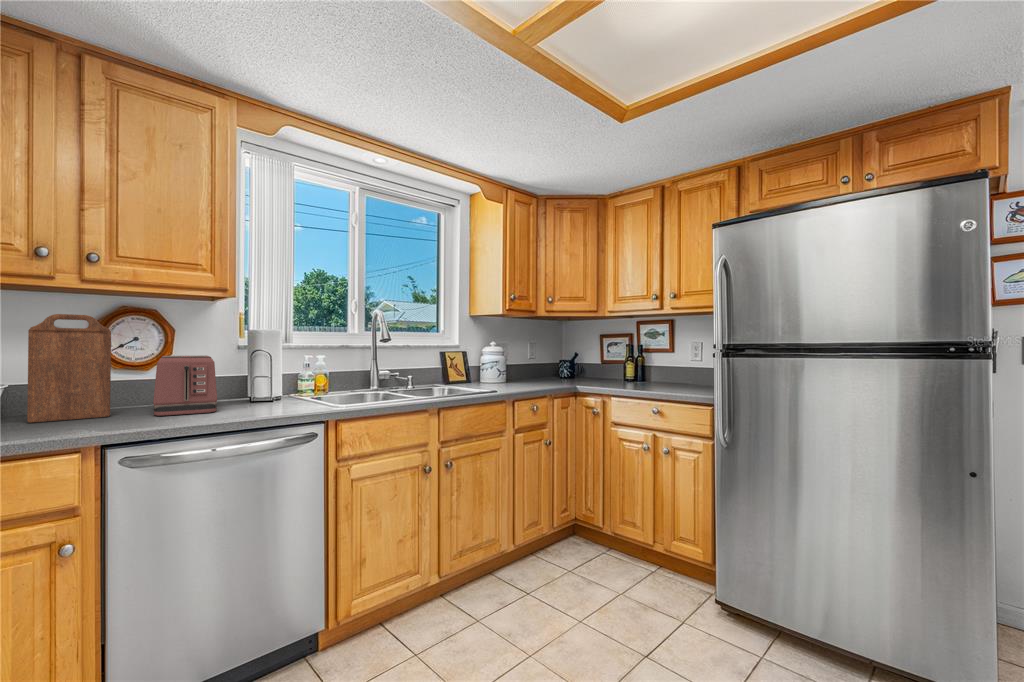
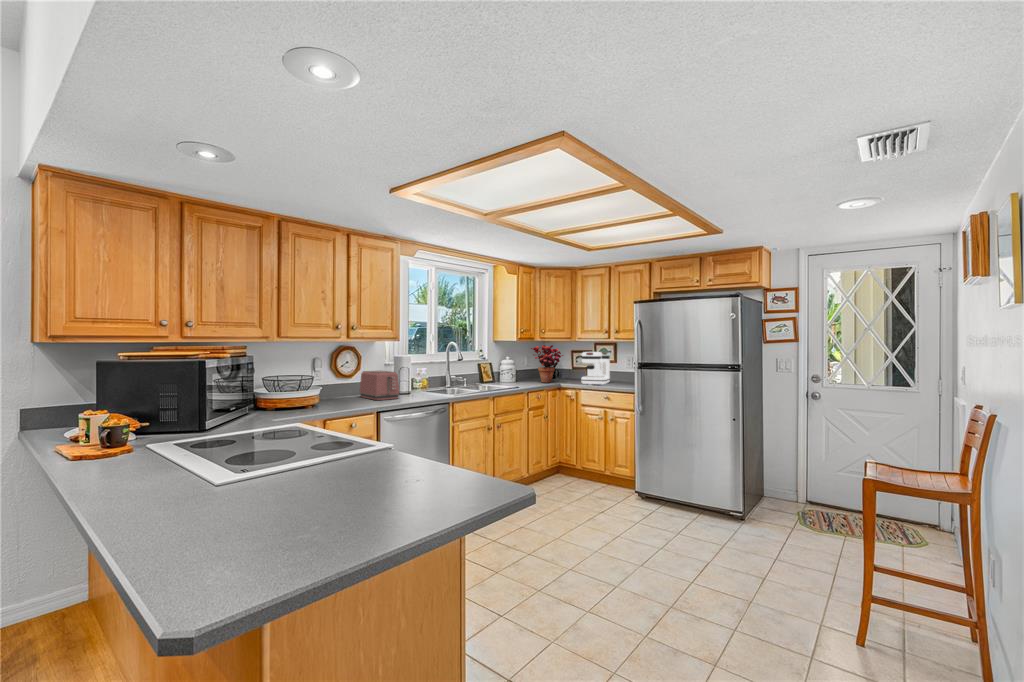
cutting board: present [27,314,111,423] -> none [330,354,356,403]
potted plant: none [529,322,584,384] -> present [531,345,563,383]
coffee maker: none [612,332,662,388] -> present [581,352,610,385]

